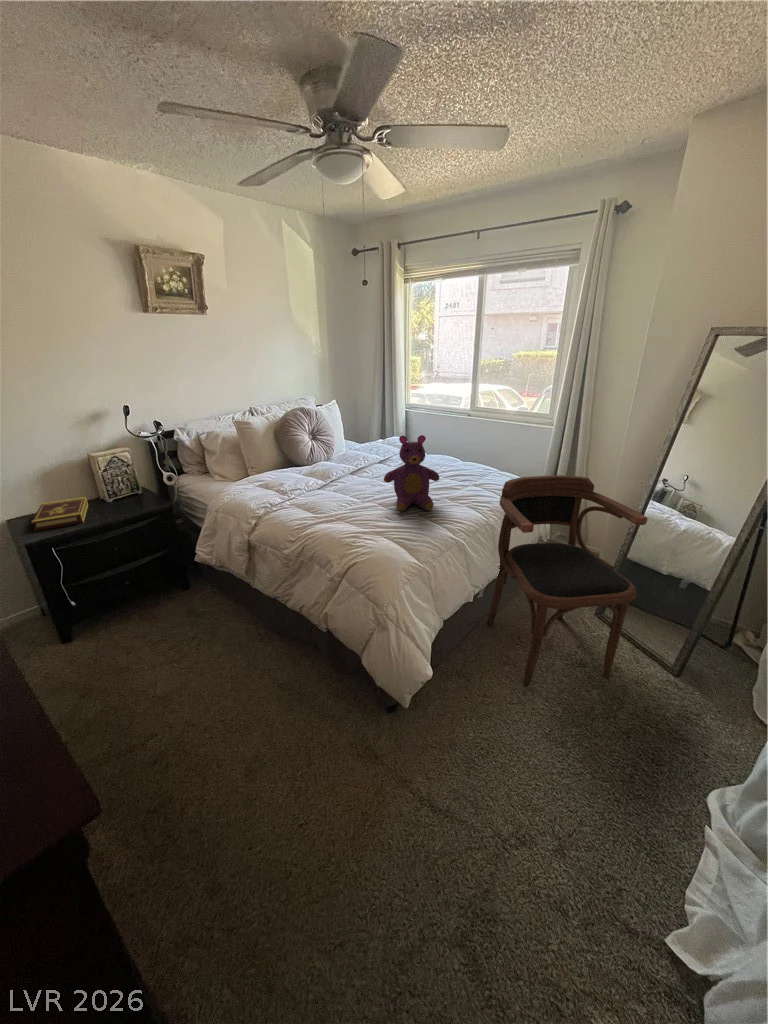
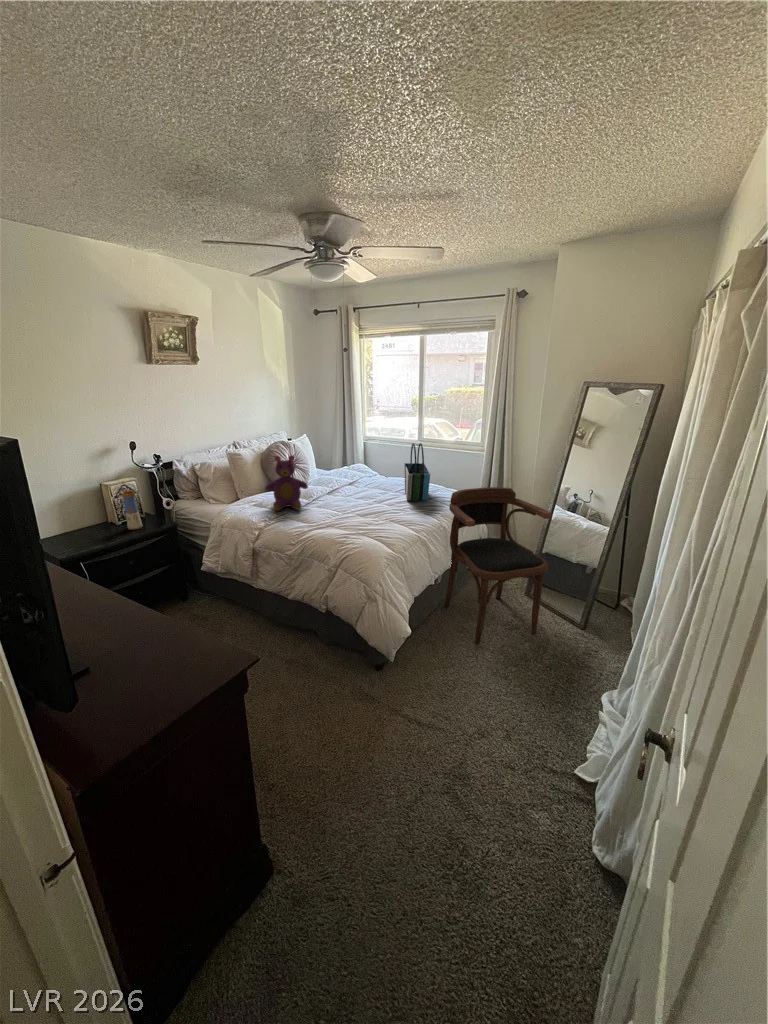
tote bag: none [445,413,477,488] -> present [405,443,430,500]
teddy bear: present [384,435,439,511] -> present [265,455,308,511]
vase: none [106,464,133,510] -> present [121,491,142,530]
book: present [32,497,88,531] -> none [60,521,104,549]

